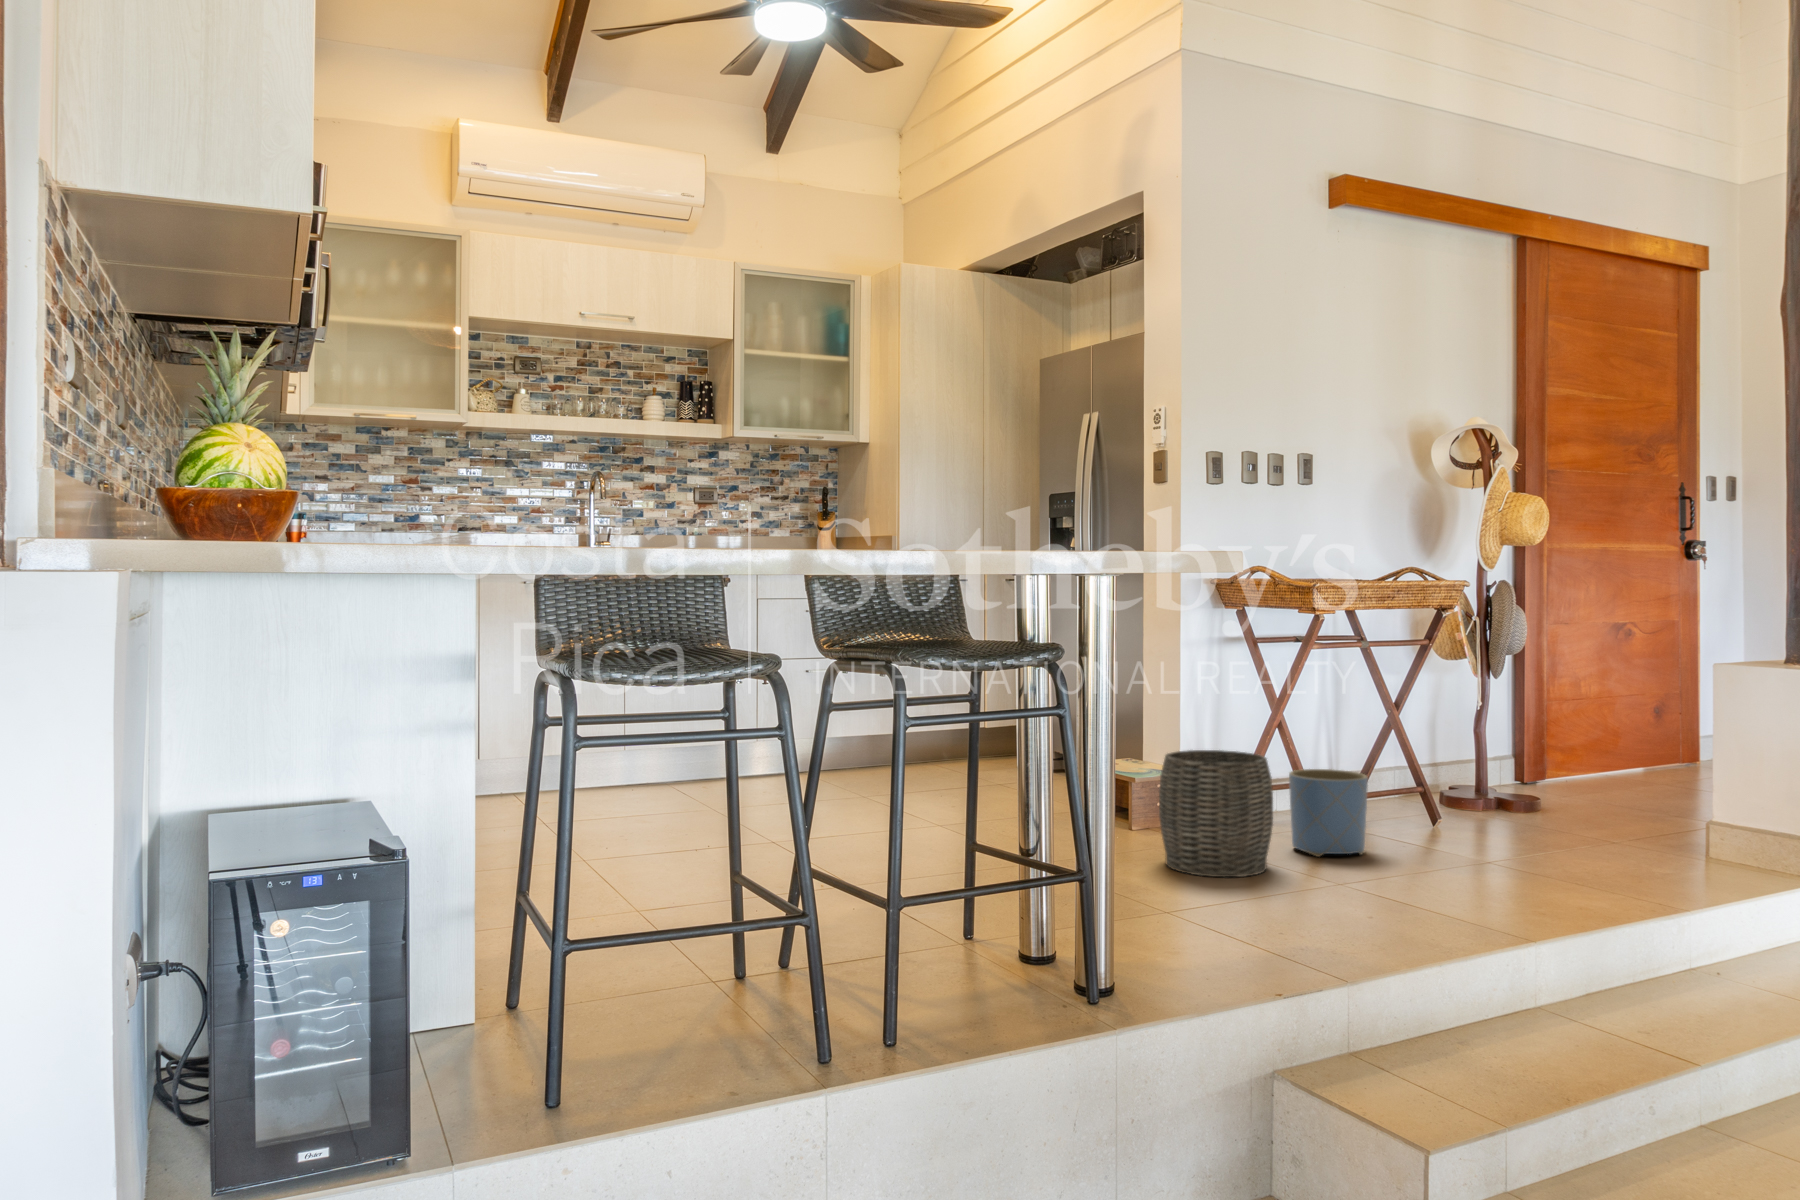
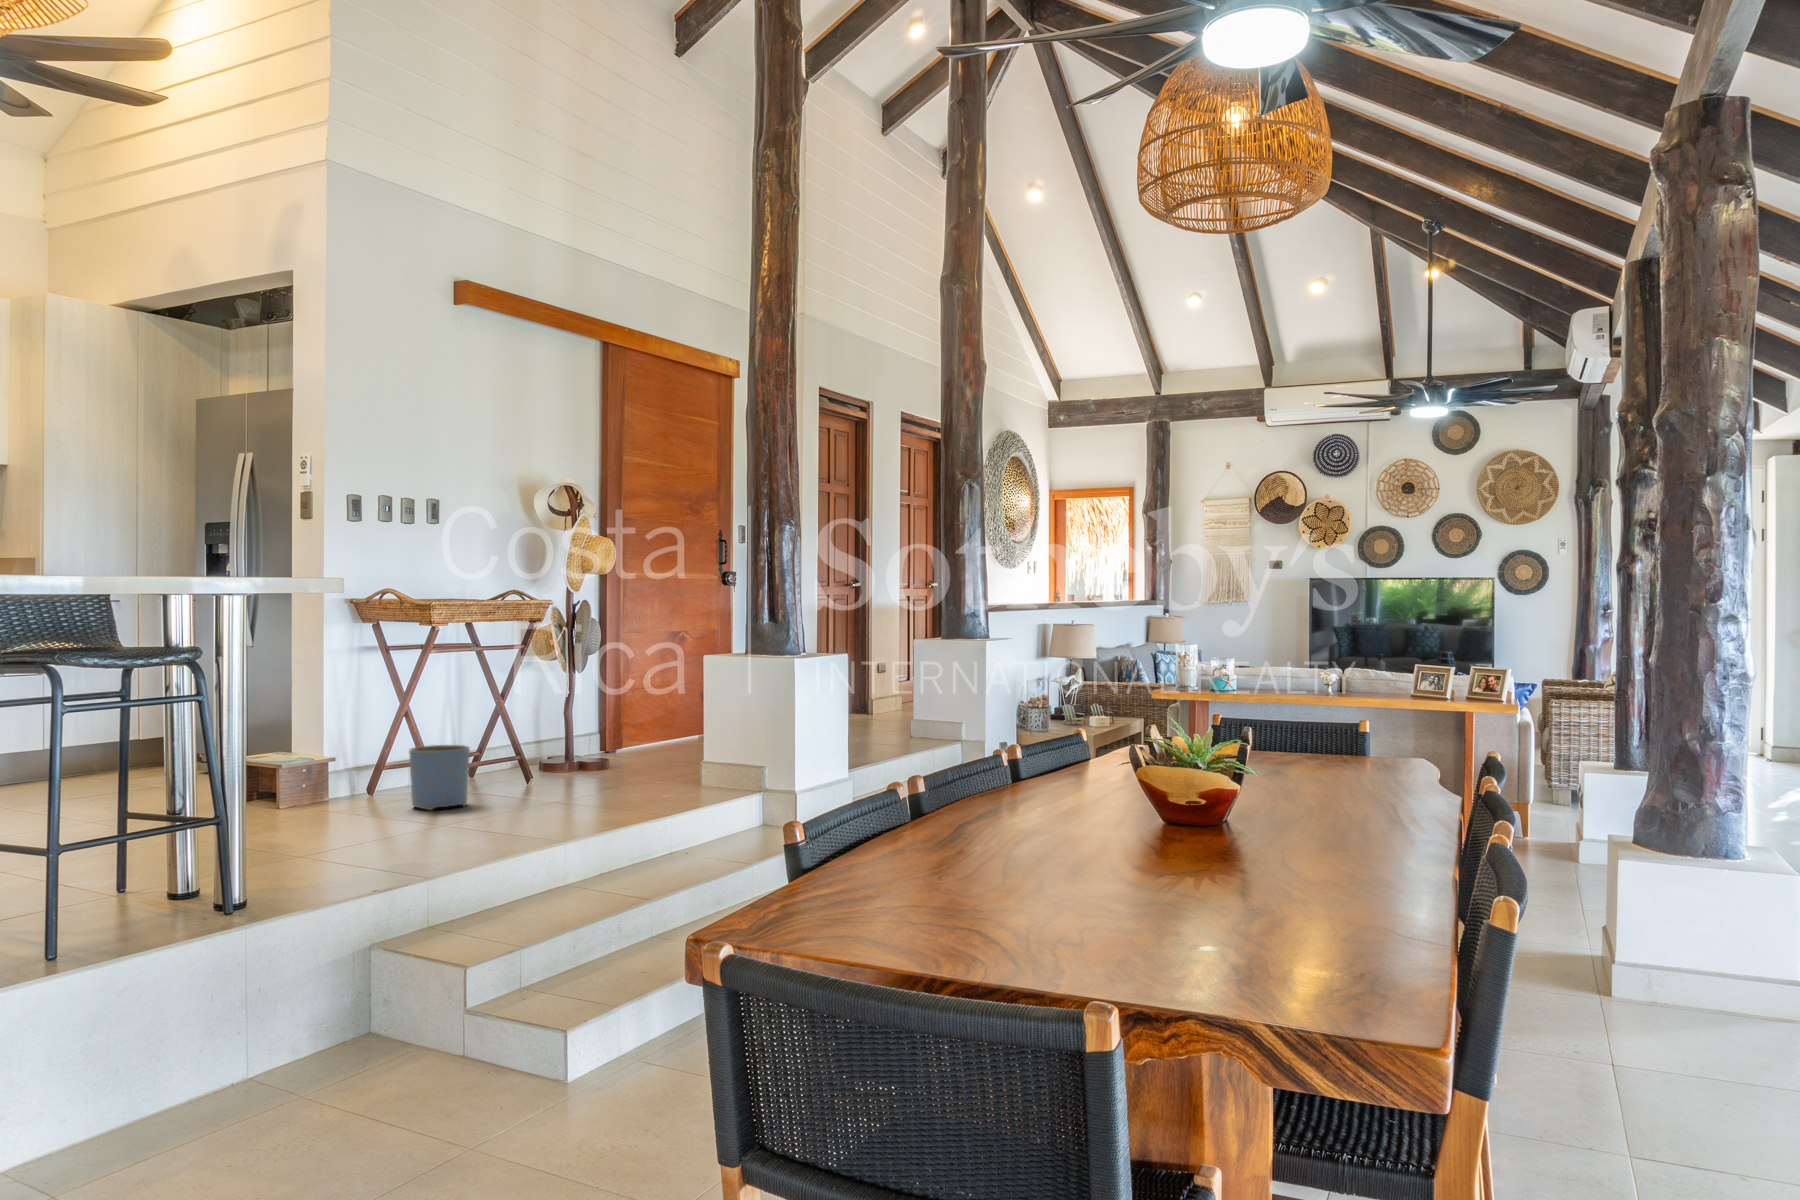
woven basket: present [1159,750,1273,877] -> none [297,734,392,831]

